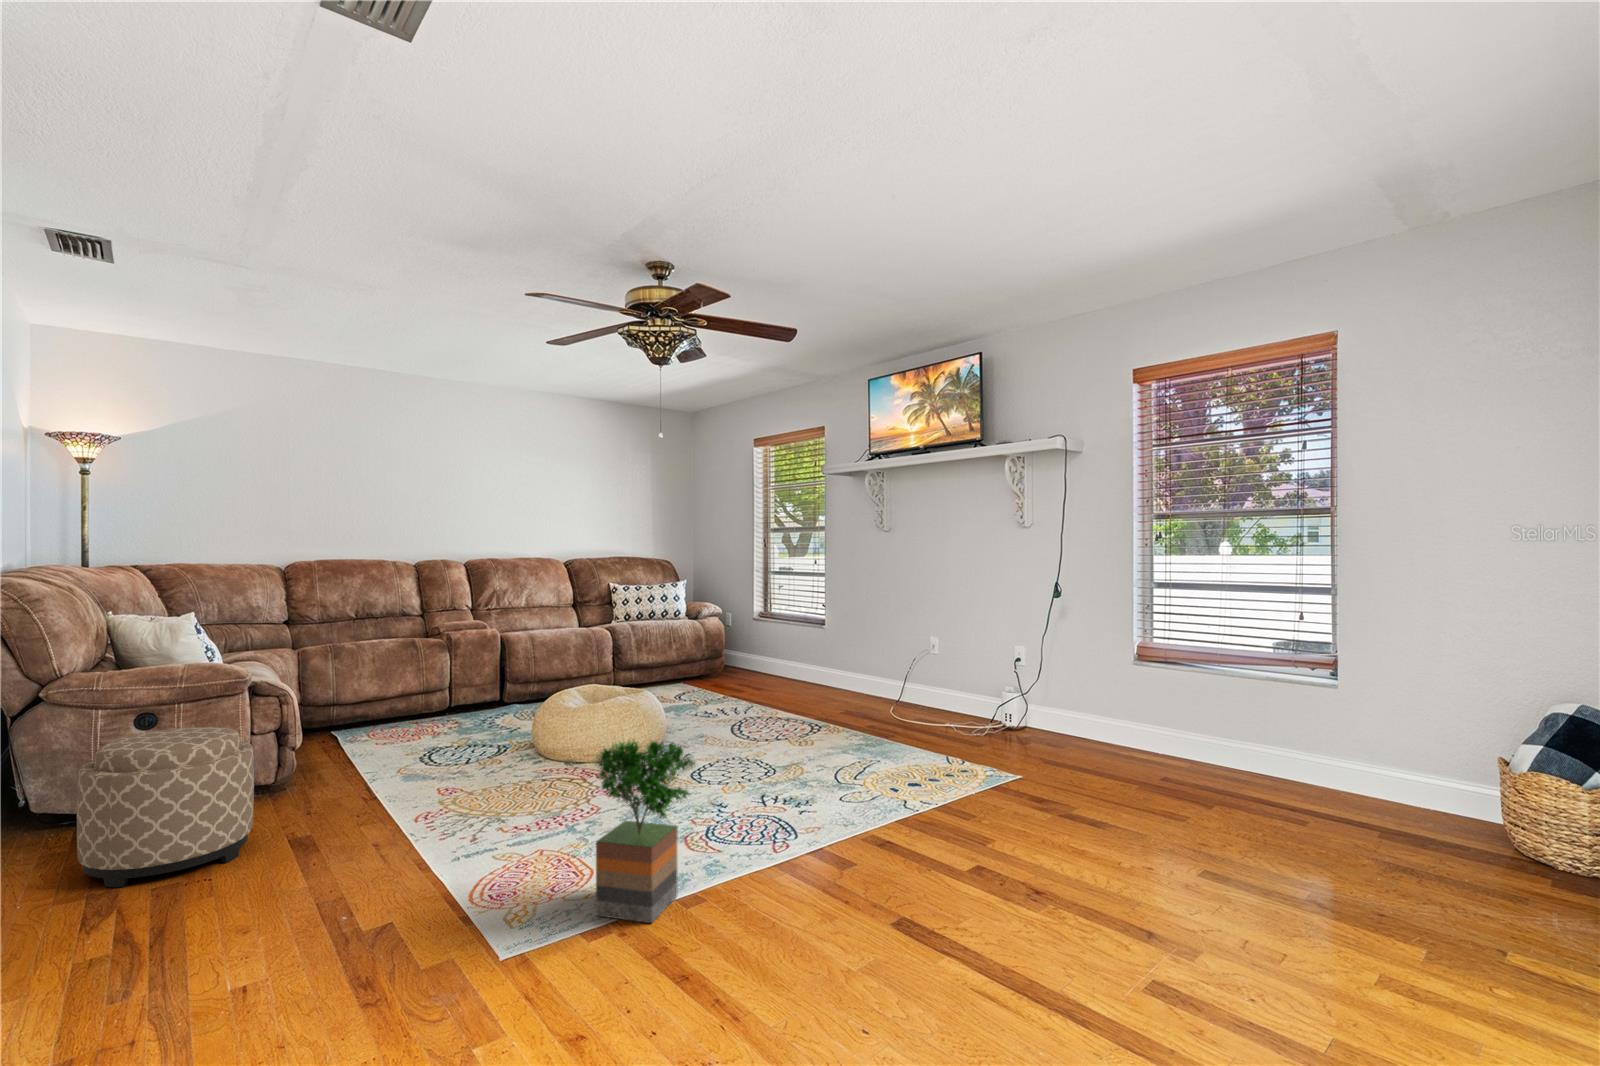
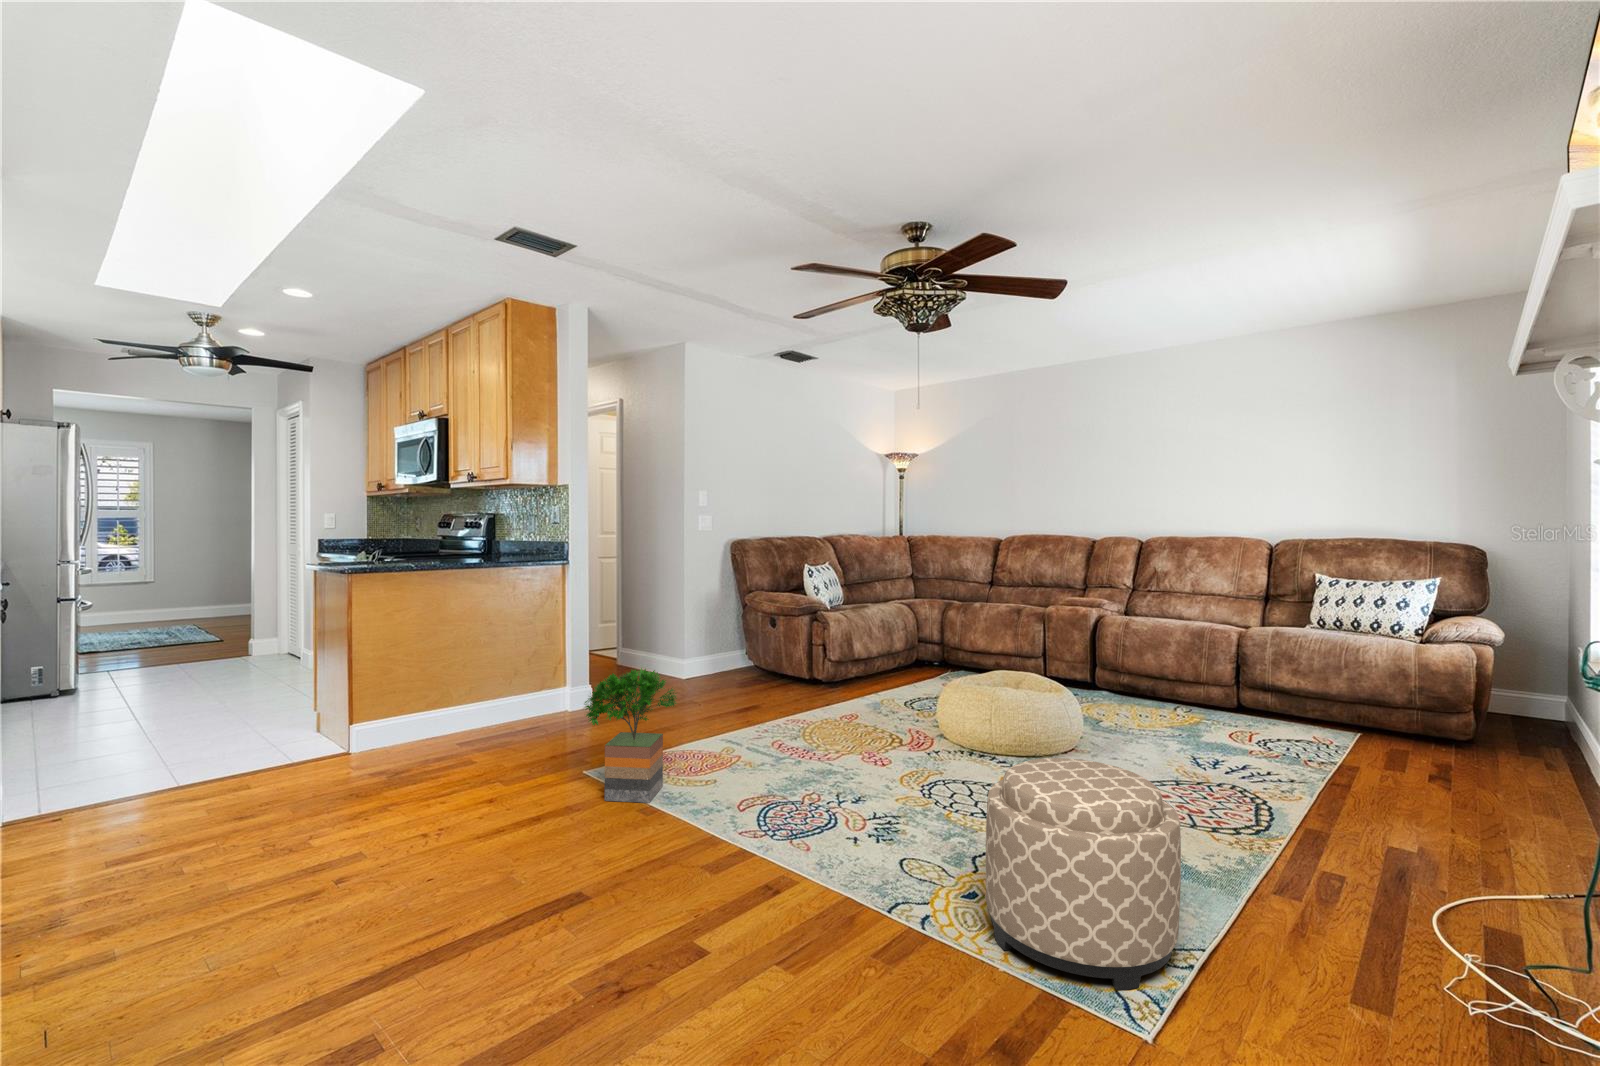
ottoman: present [77,727,254,887] -> present [986,758,1181,990]

